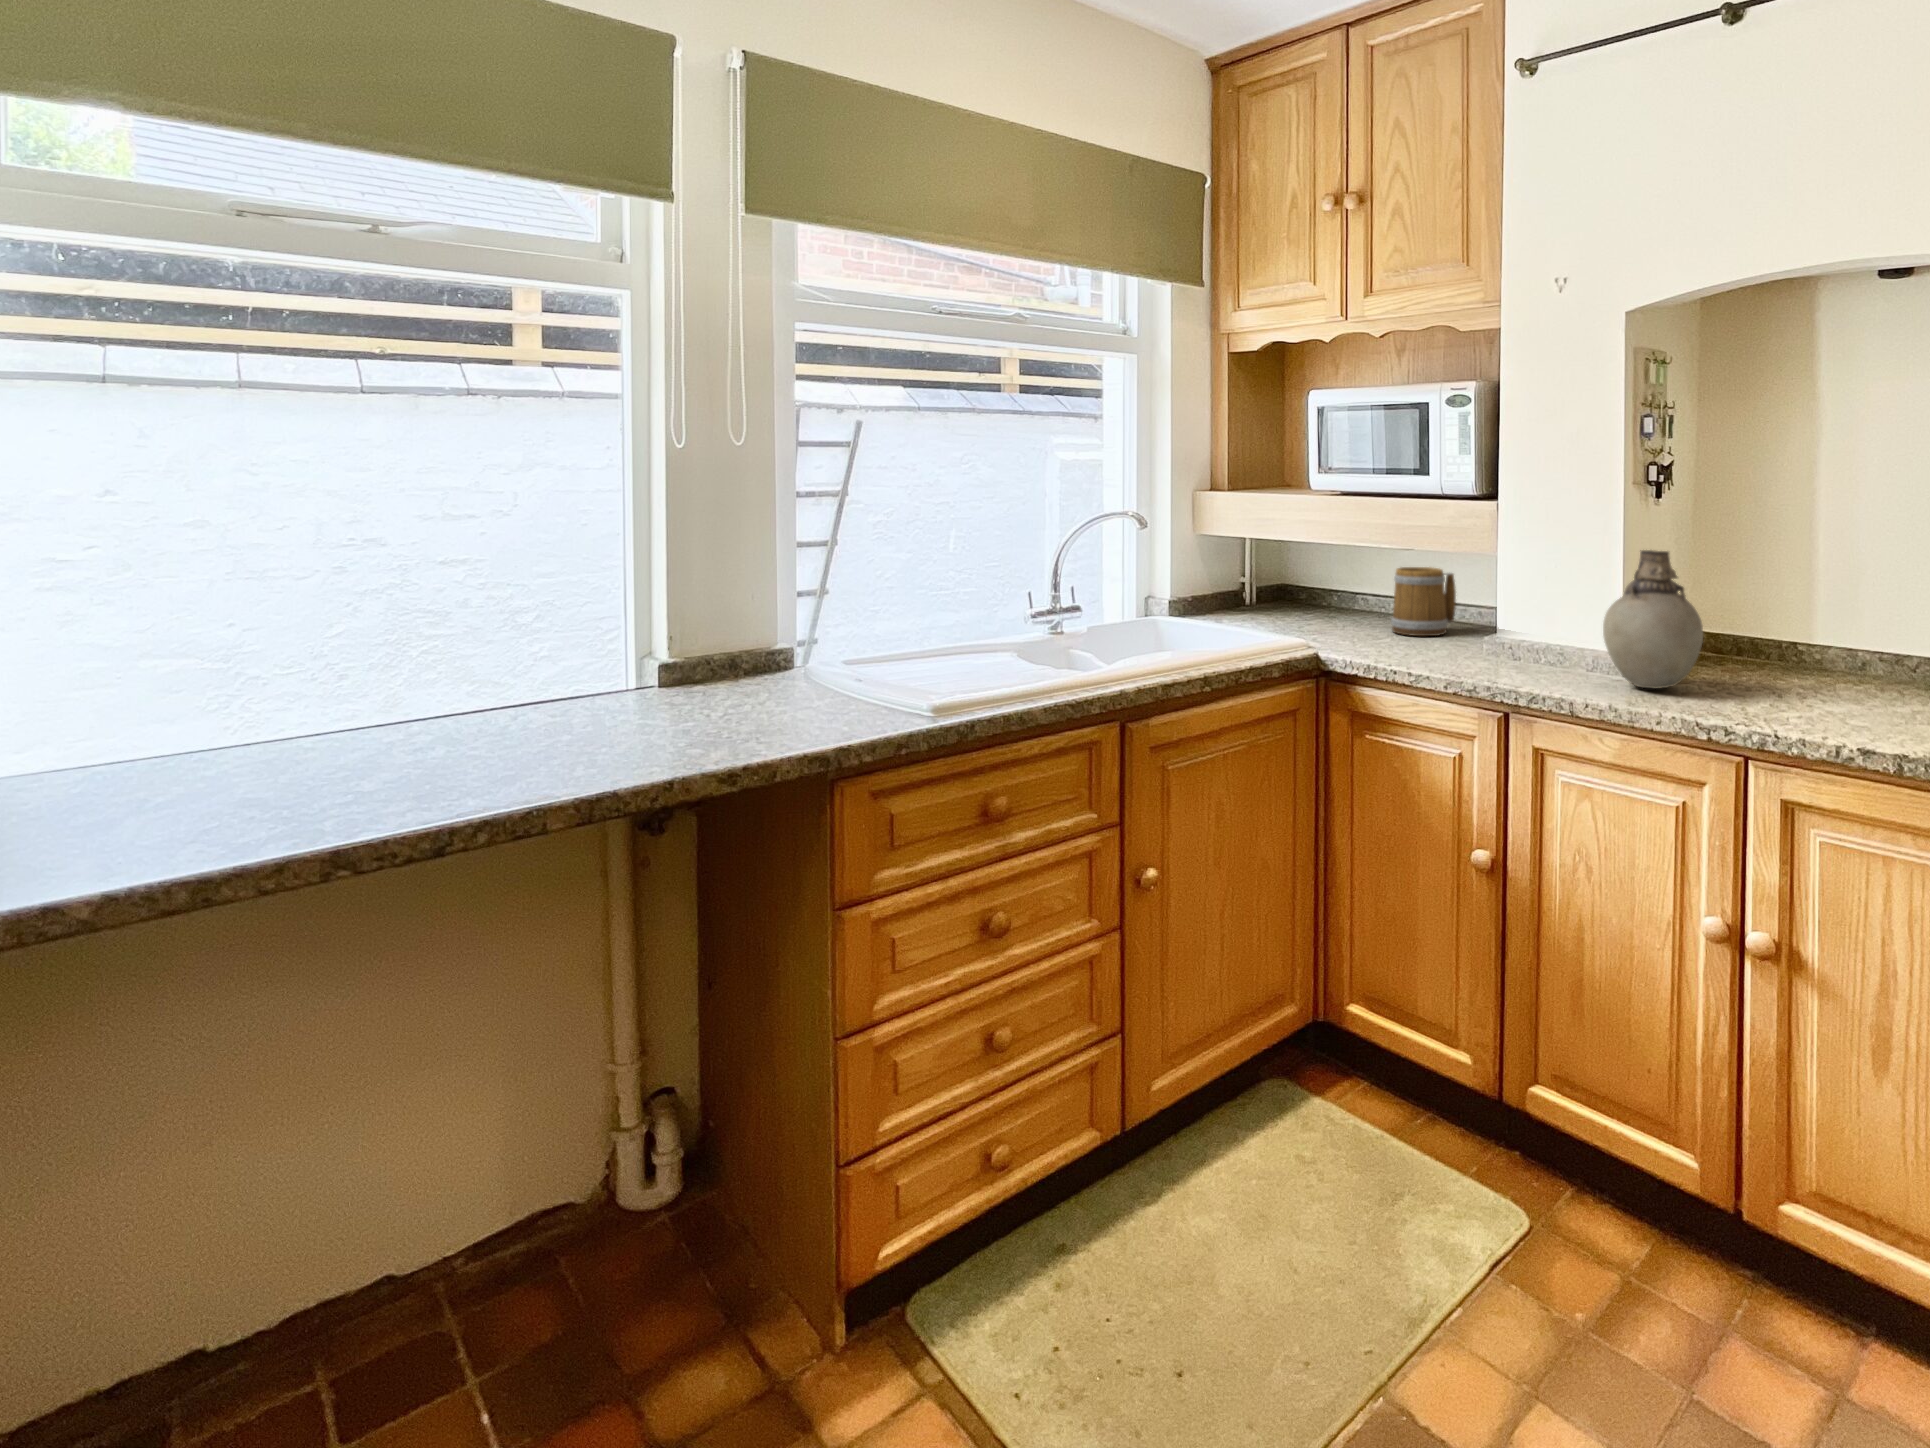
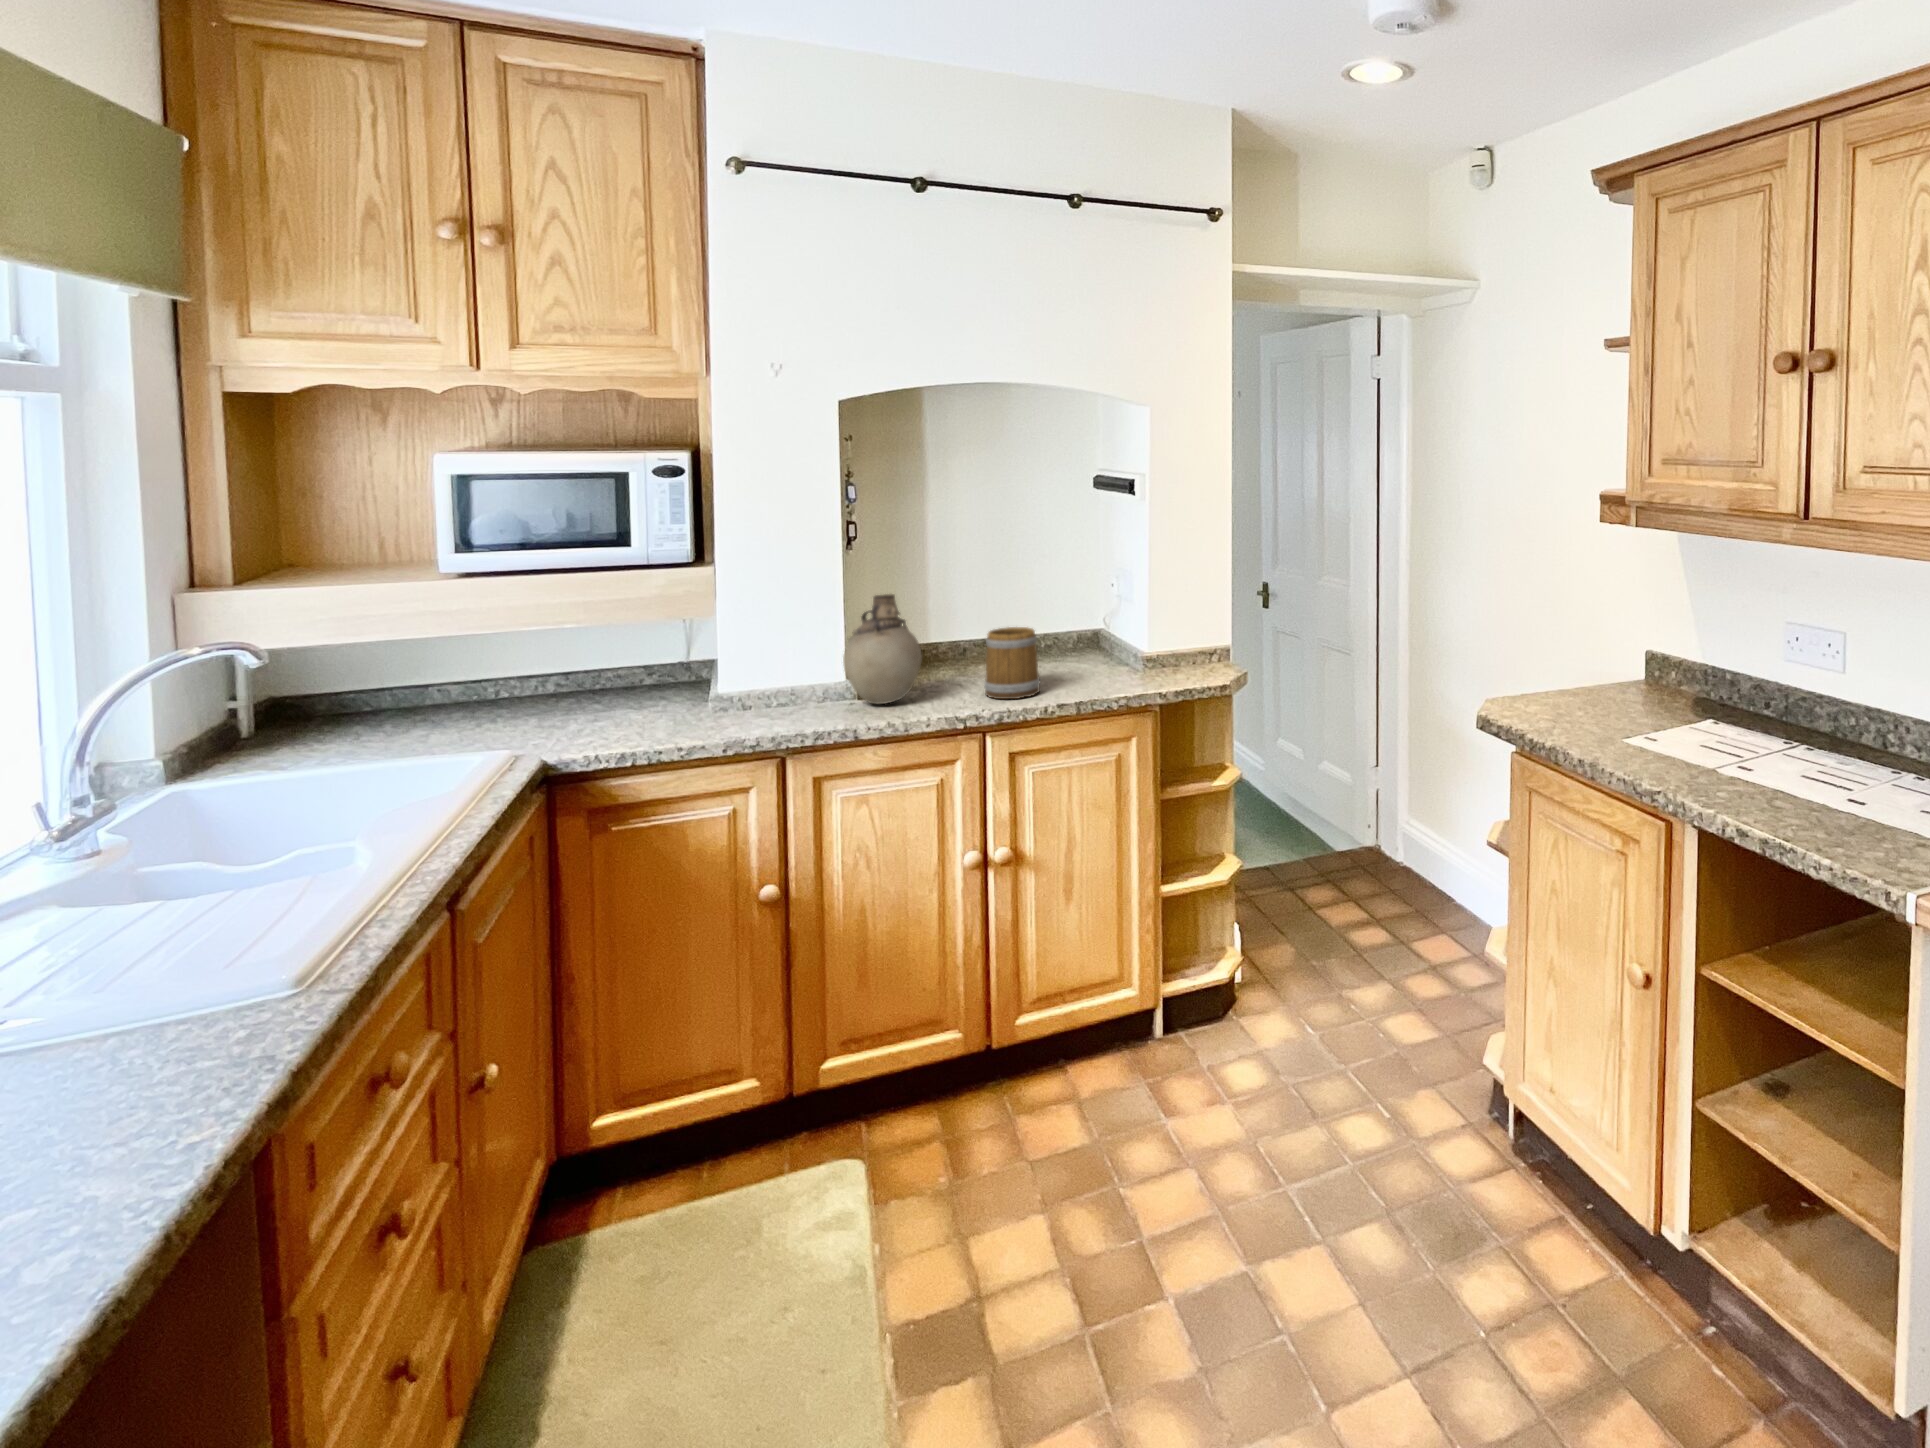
mug: present [1391,567,1456,636] -> present [984,627,1040,699]

